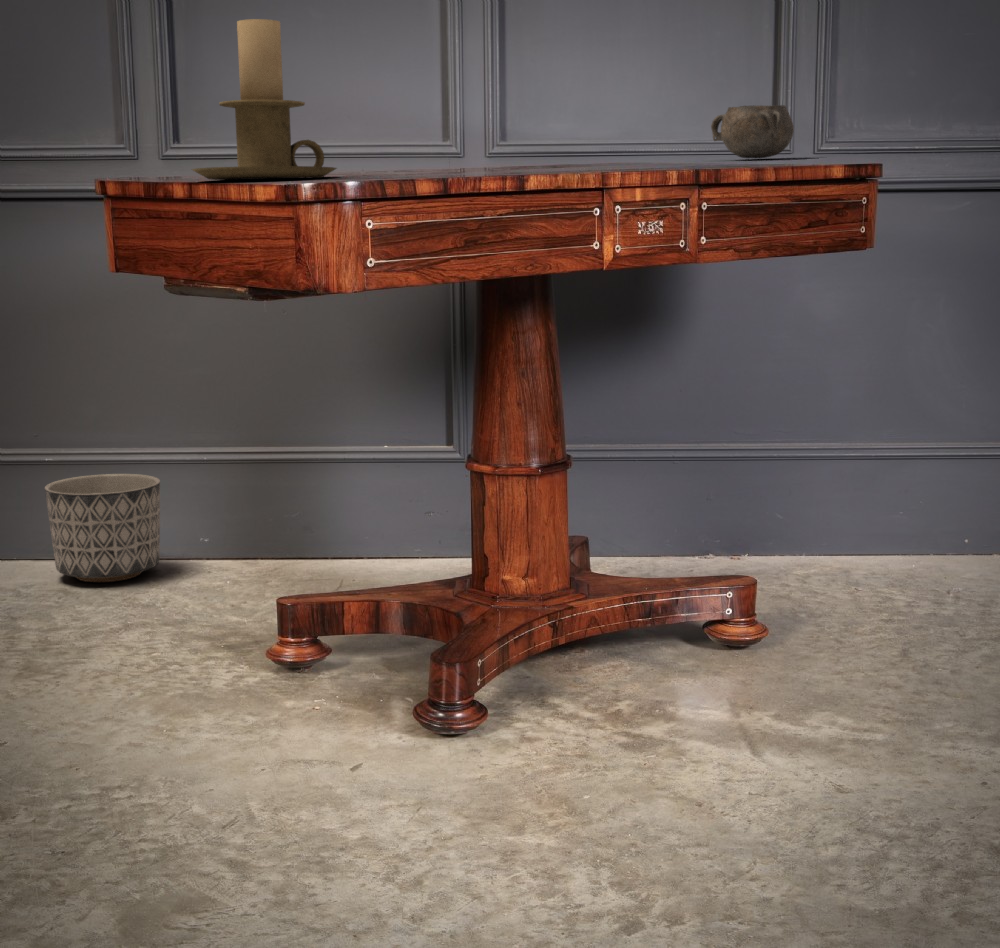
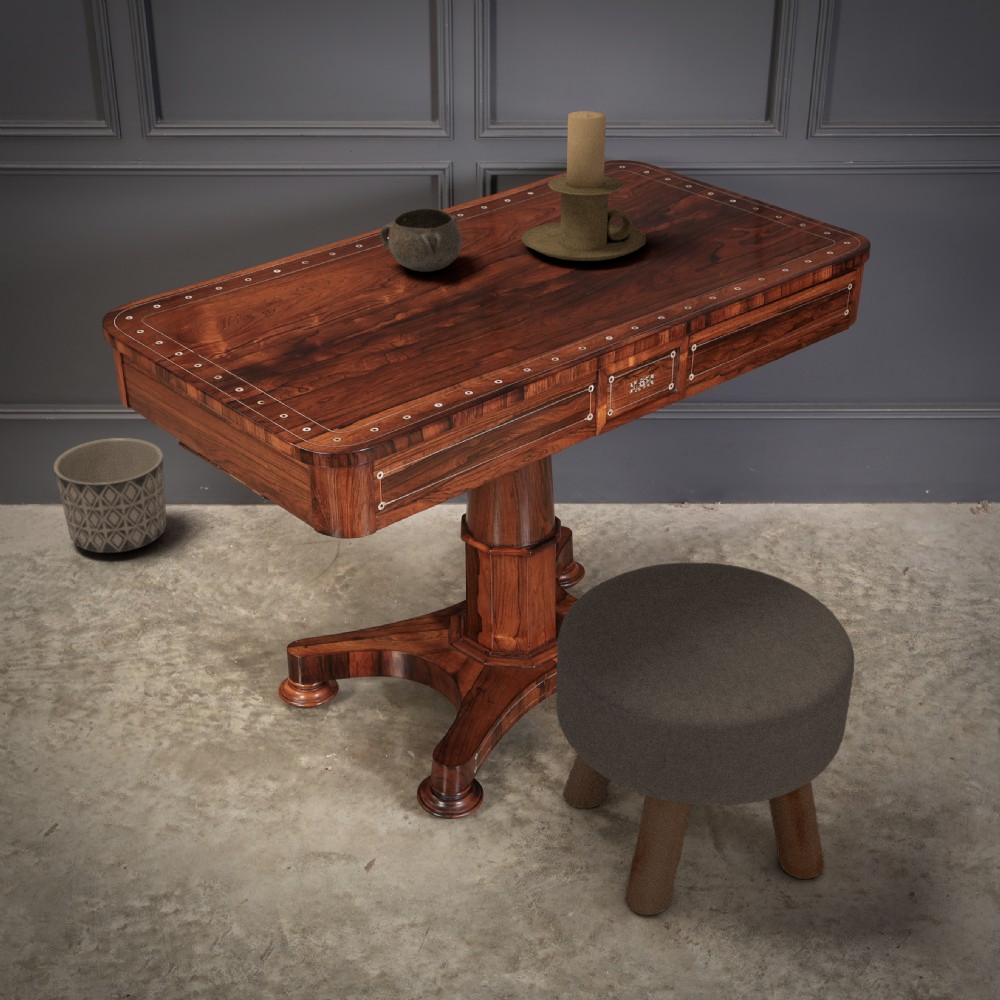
candle holder: present [192,19,336,180] -> present [521,111,646,261]
decorative bowl: present [711,105,794,158] -> present [380,208,462,272]
ottoman: none [567,446,898,794] -> present [556,563,854,915]

